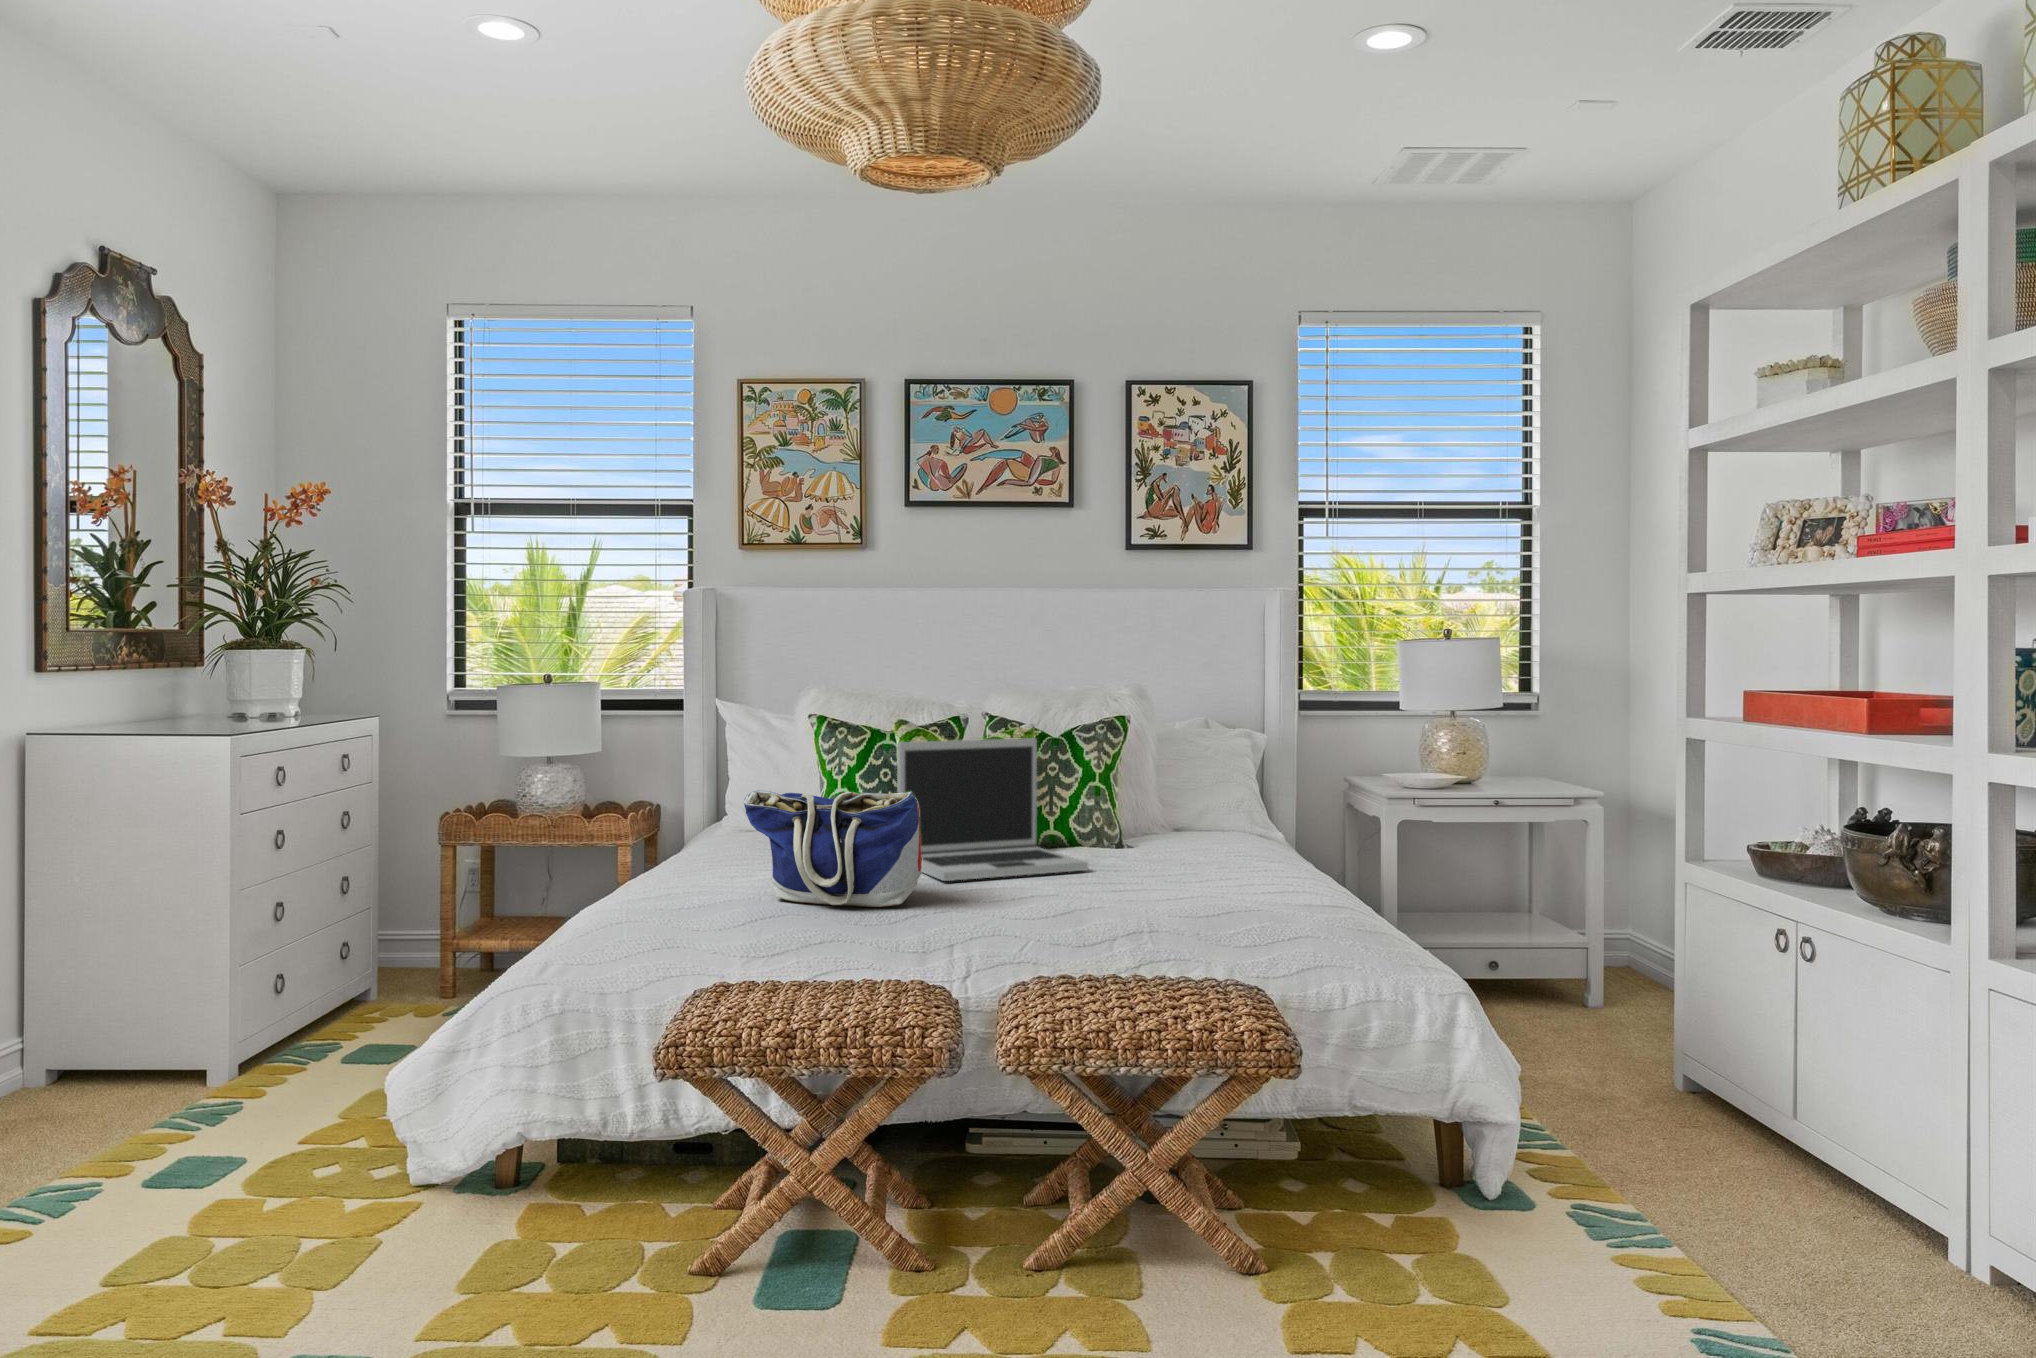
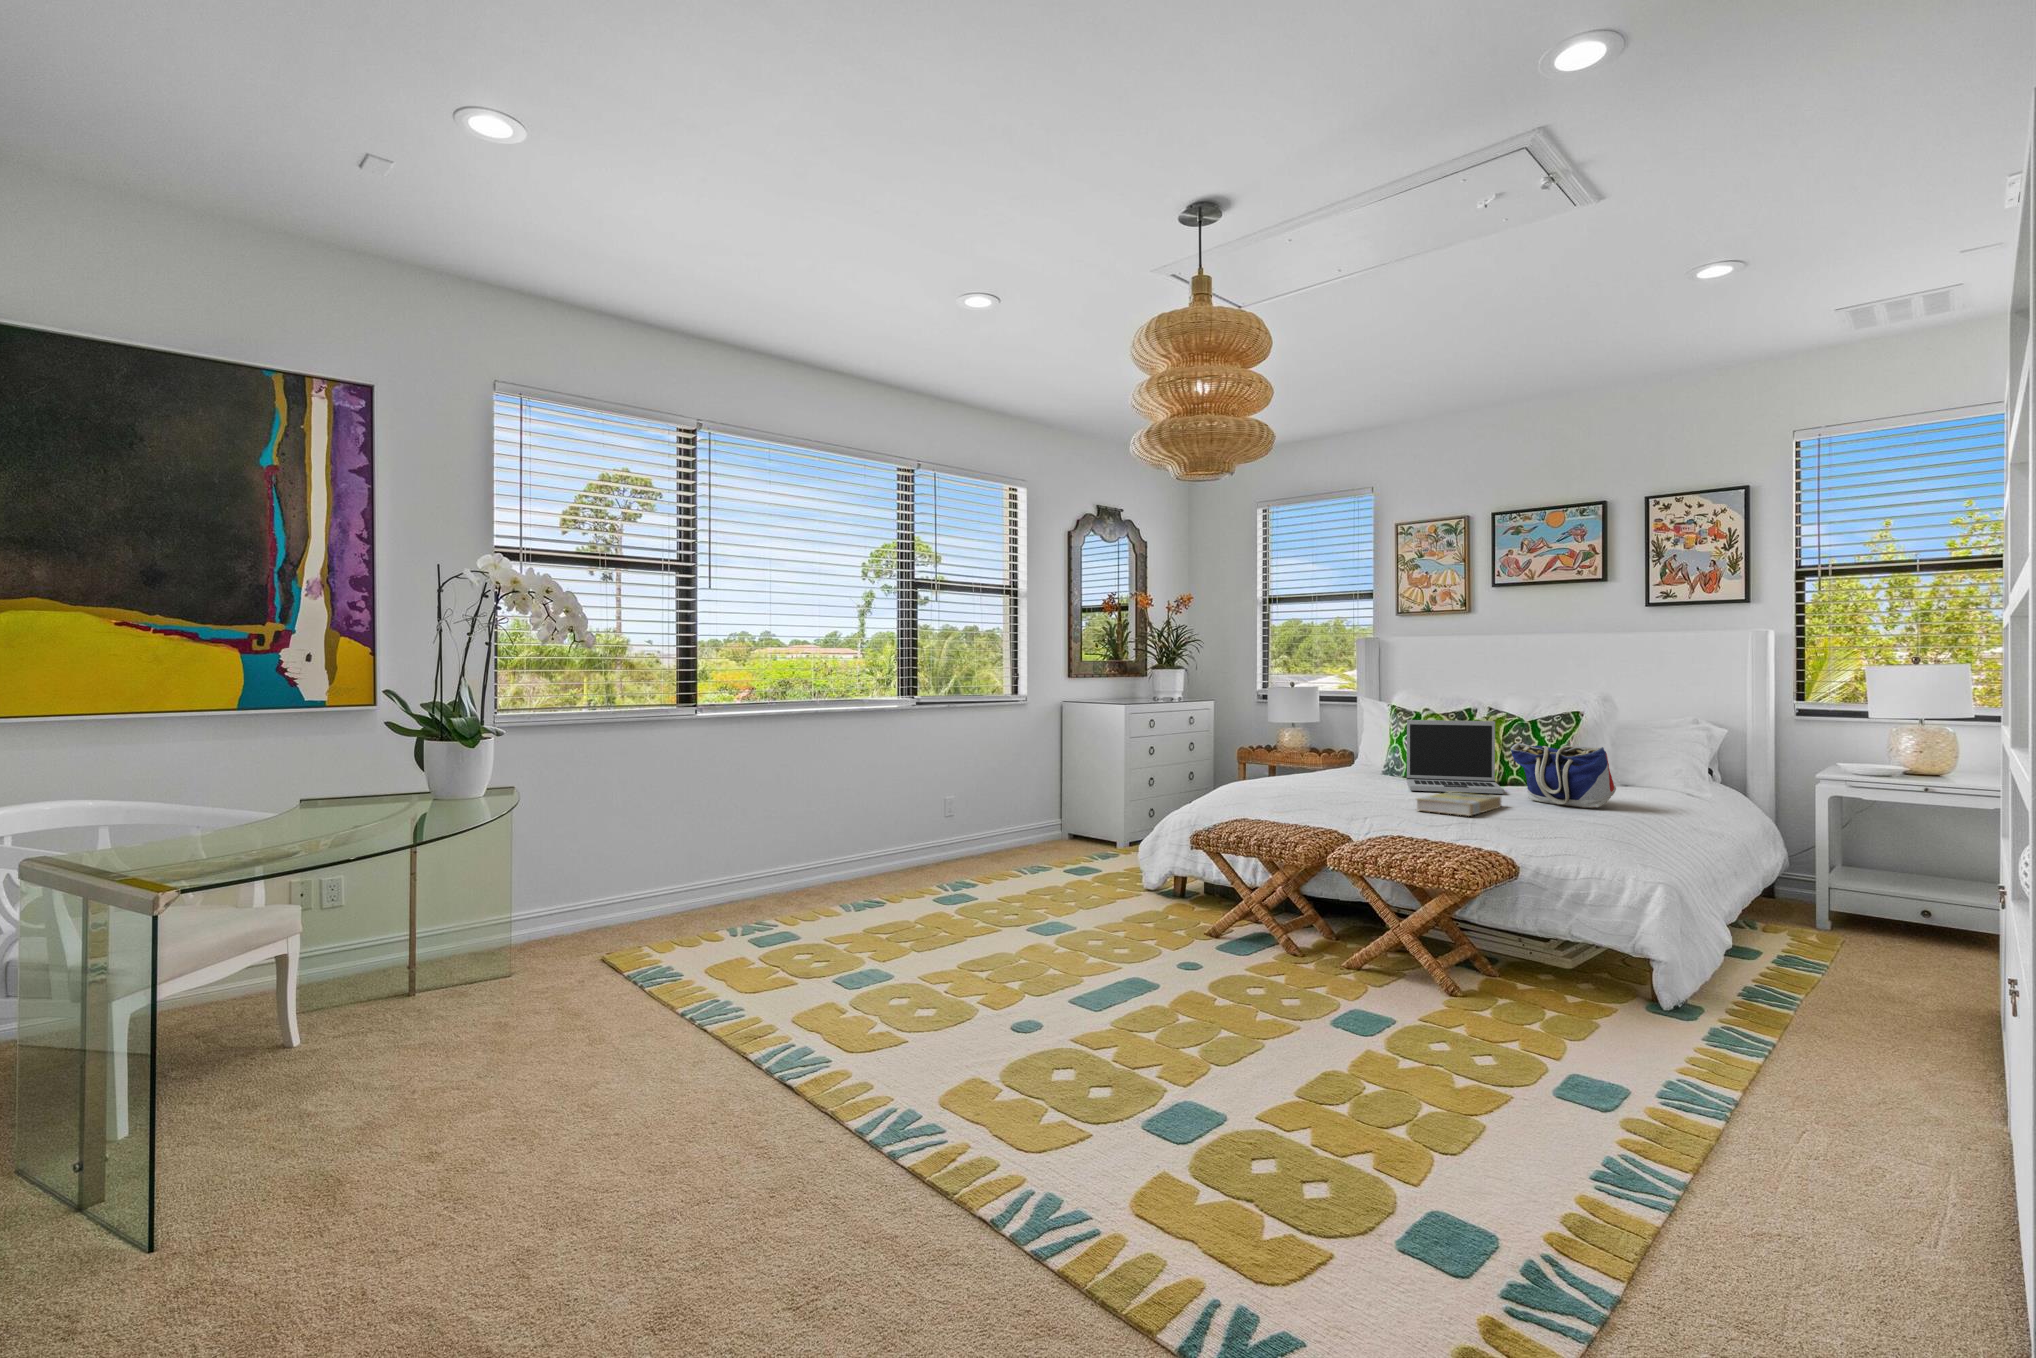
tote bag: present [744,790,922,907] -> present [1511,743,1616,808]
book: none [1040,880,1148,932] -> present [1417,792,1501,816]

